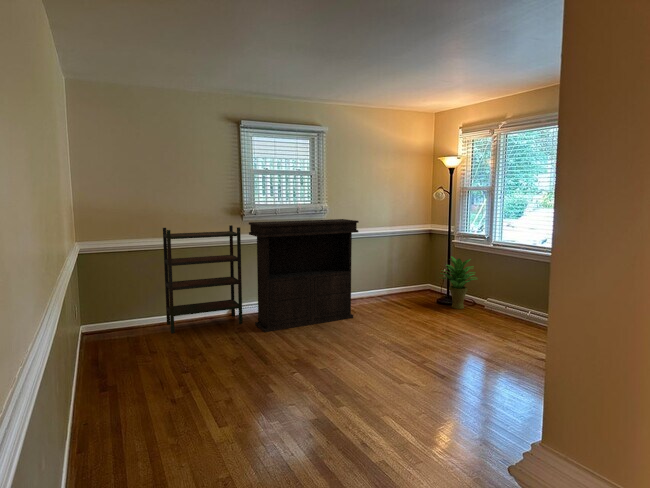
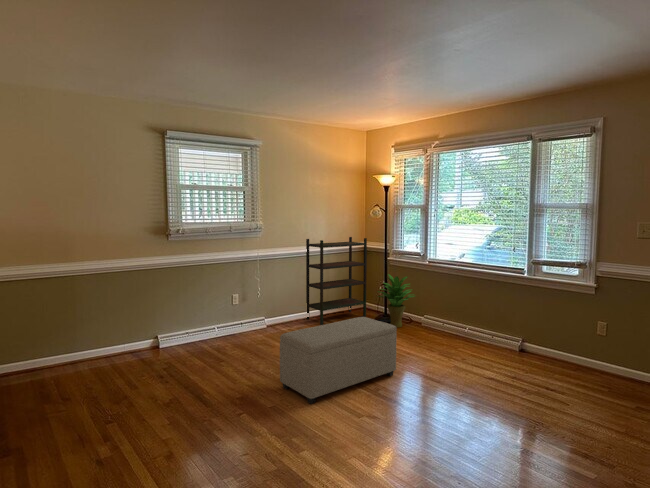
console table: present [249,219,359,332] -> none [176,238,297,366]
bookshelf: present [163,225,242,333] -> present [306,237,367,325]
ottoman: none [337,295,449,369] -> present [280,317,397,404]

